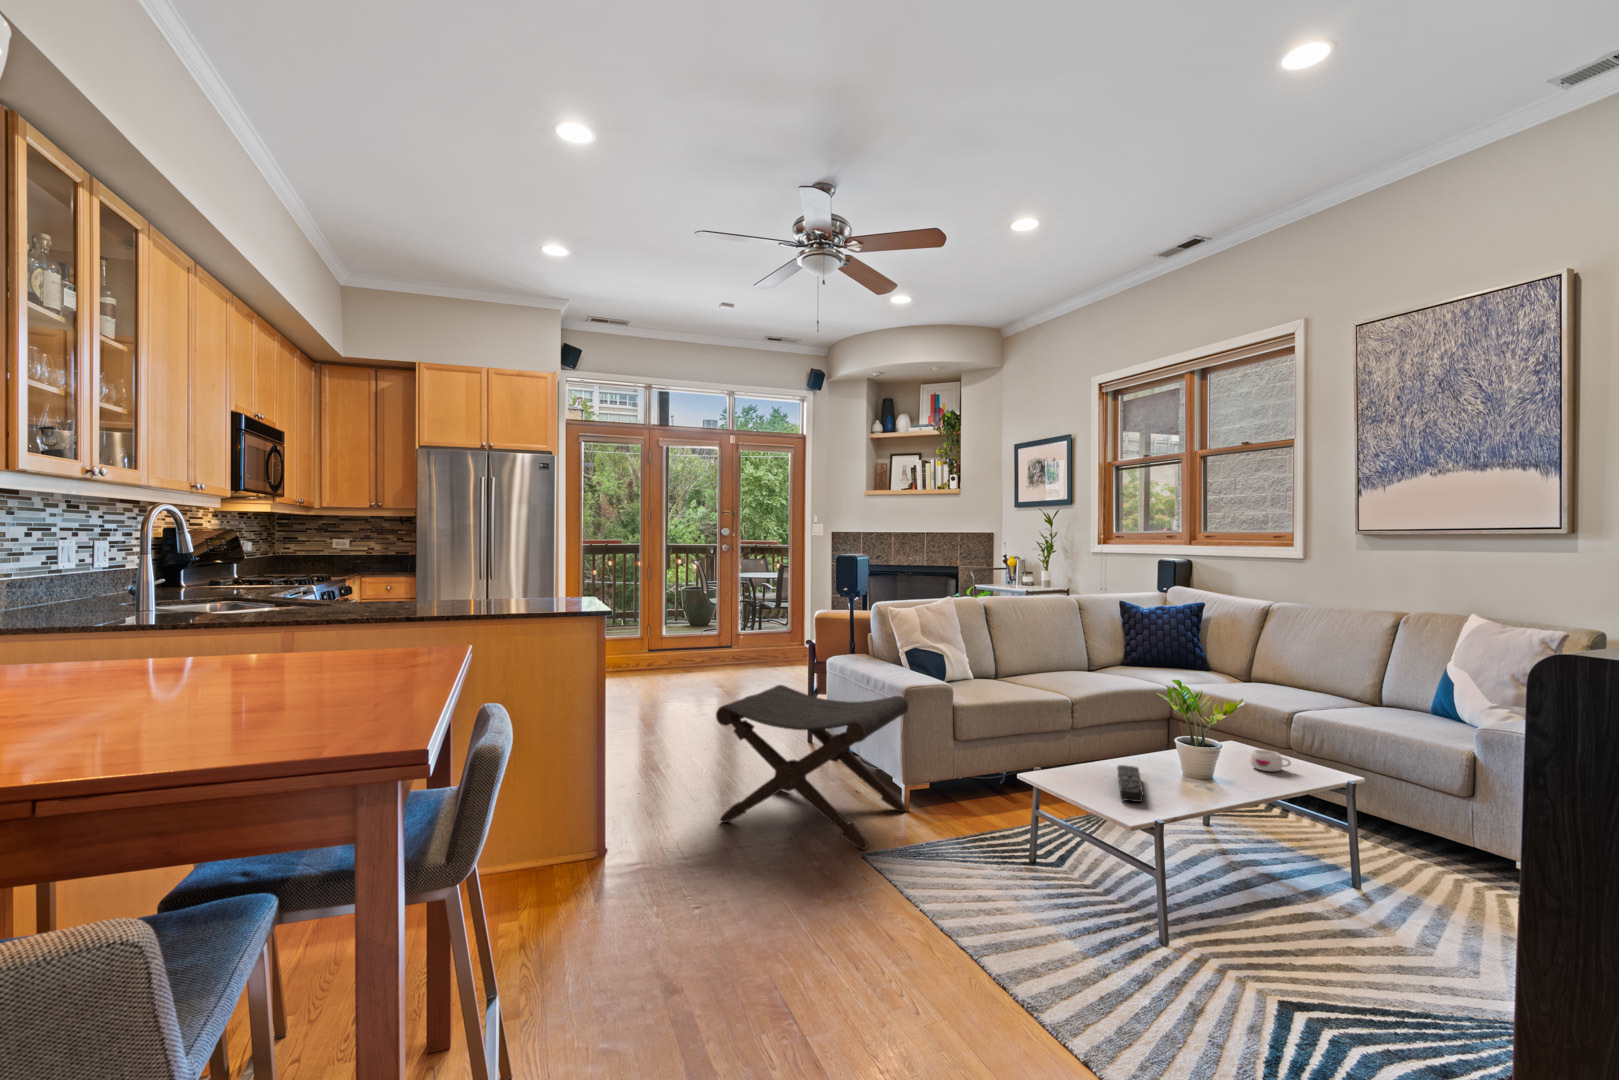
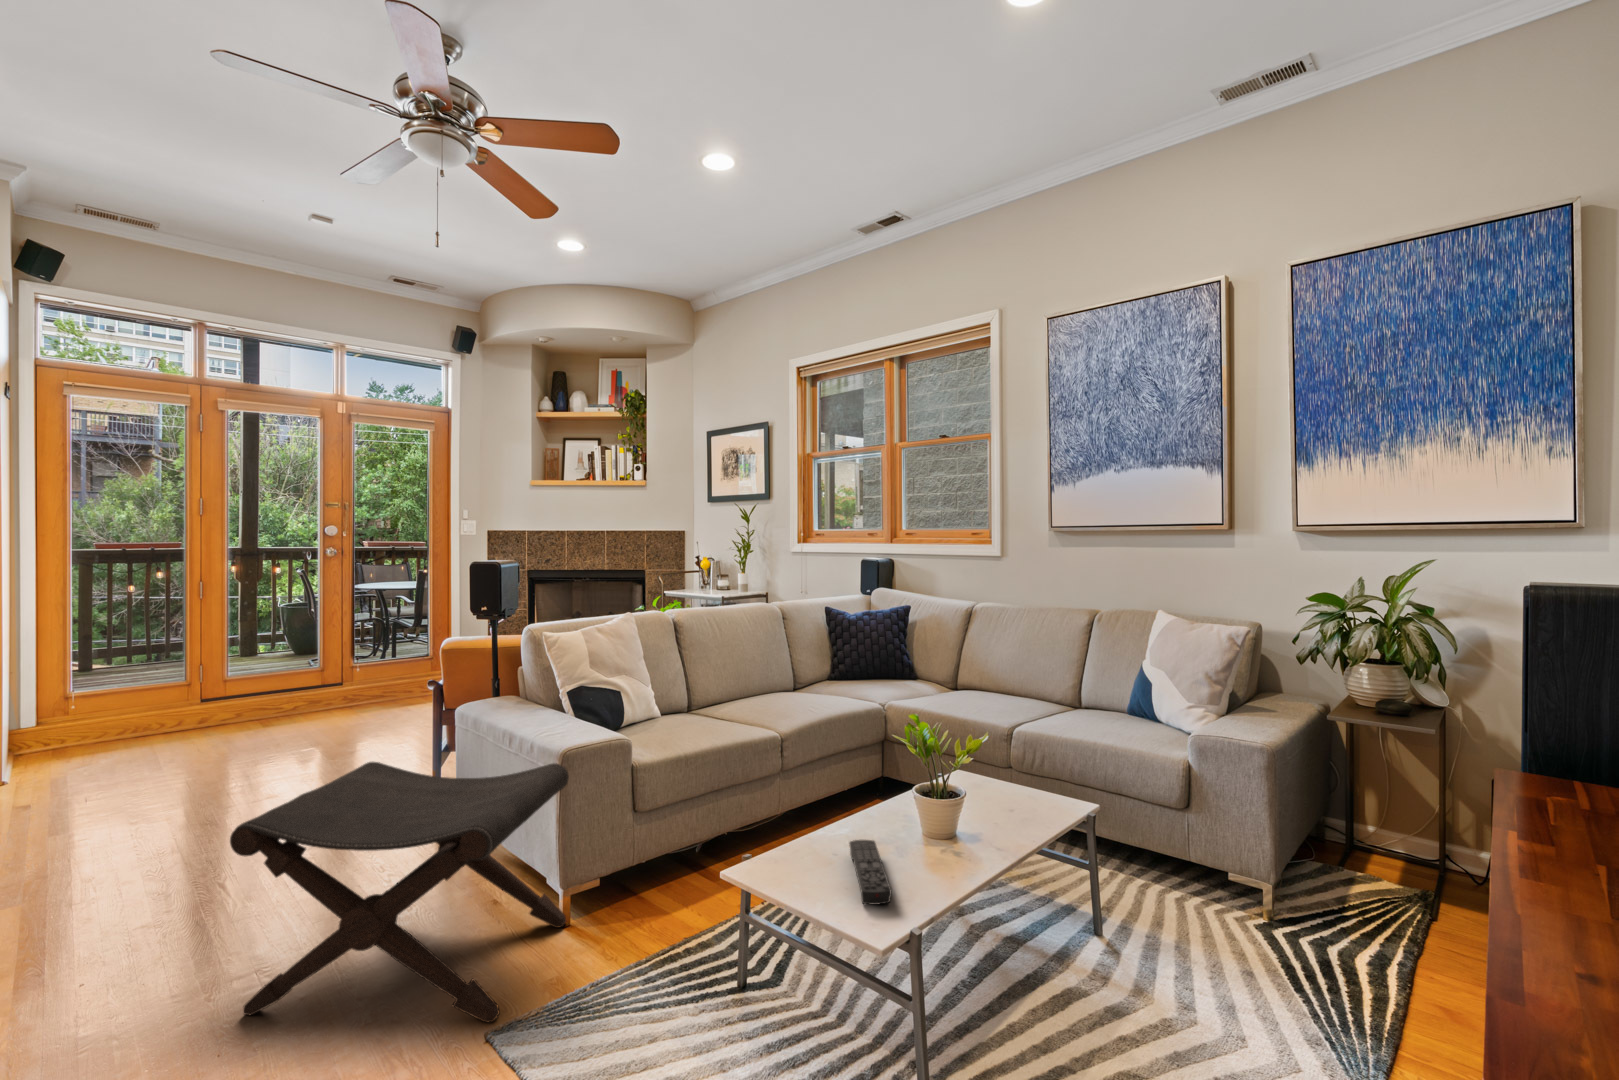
mug: present [1250,750,1291,771] -> none [990,789,1033,817]

